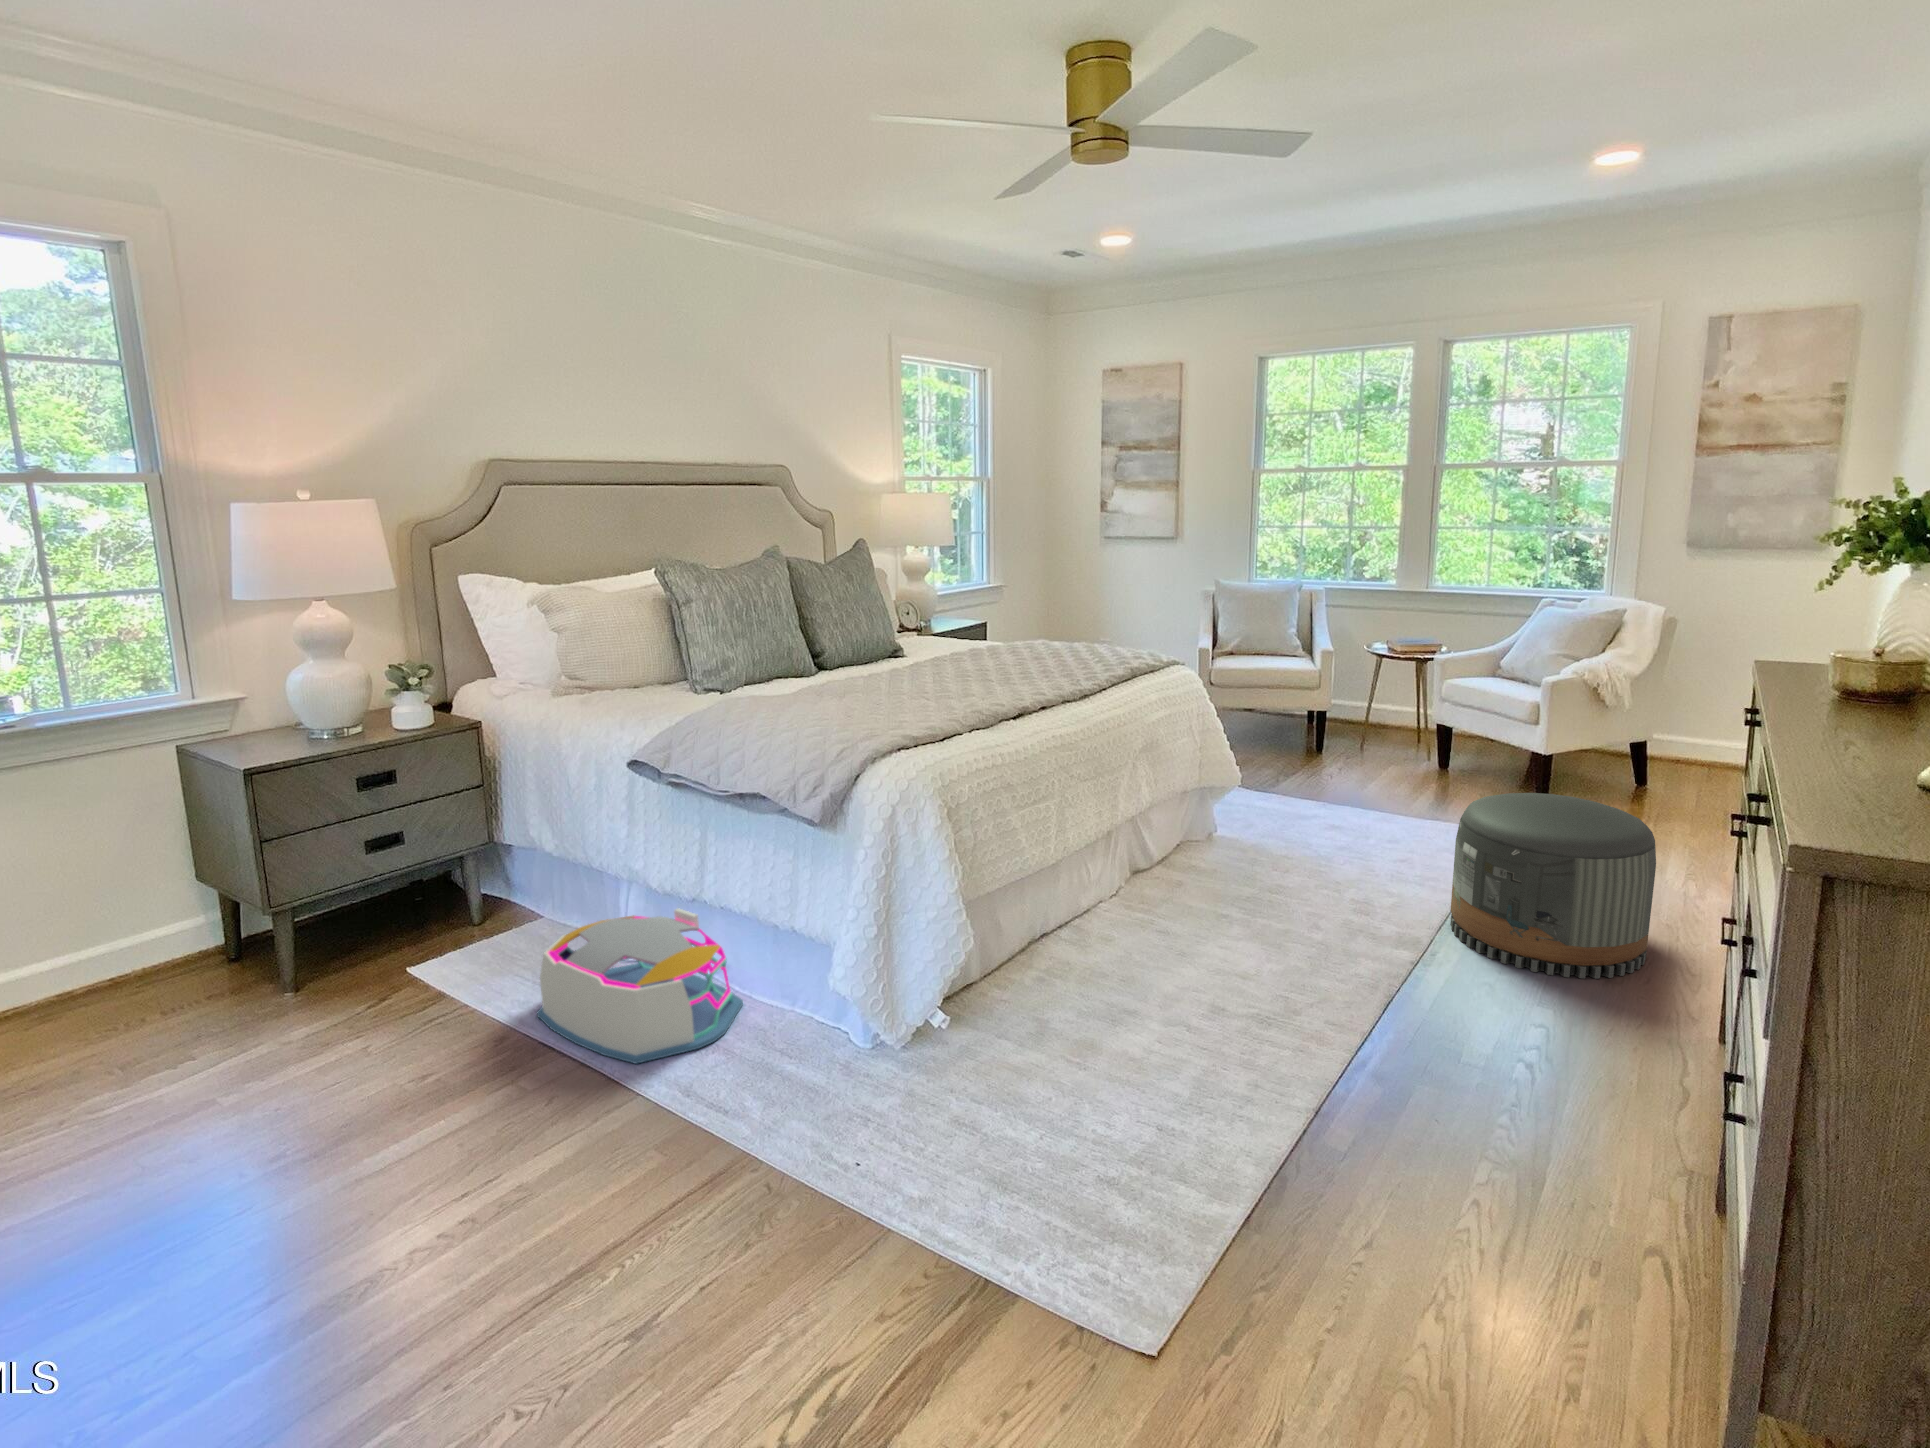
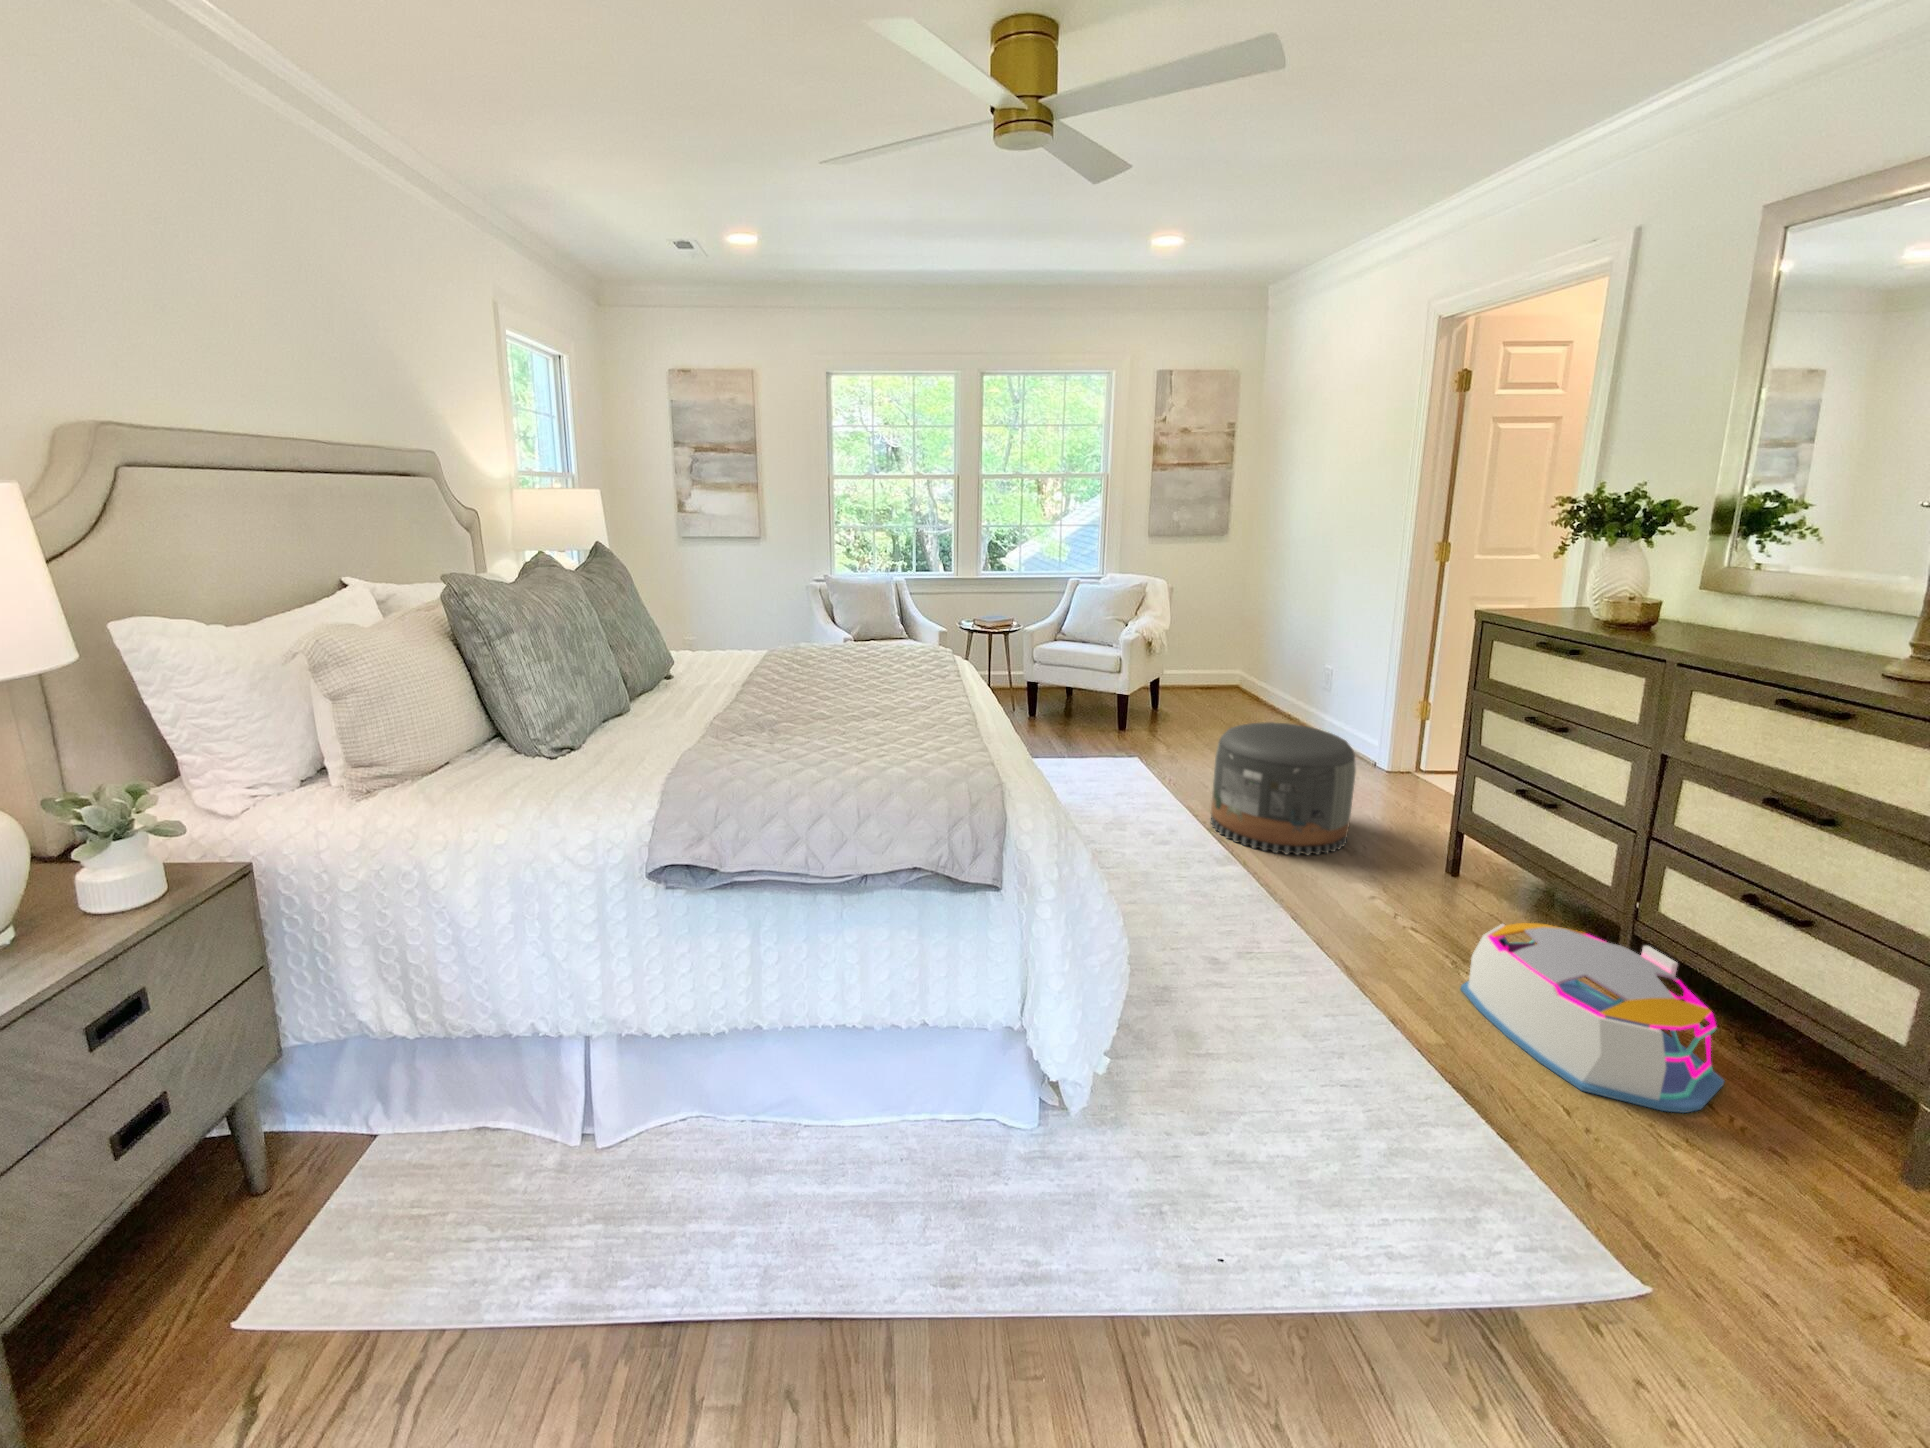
storage bin: present [537,909,743,1064] -> present [1461,923,1724,1113]

